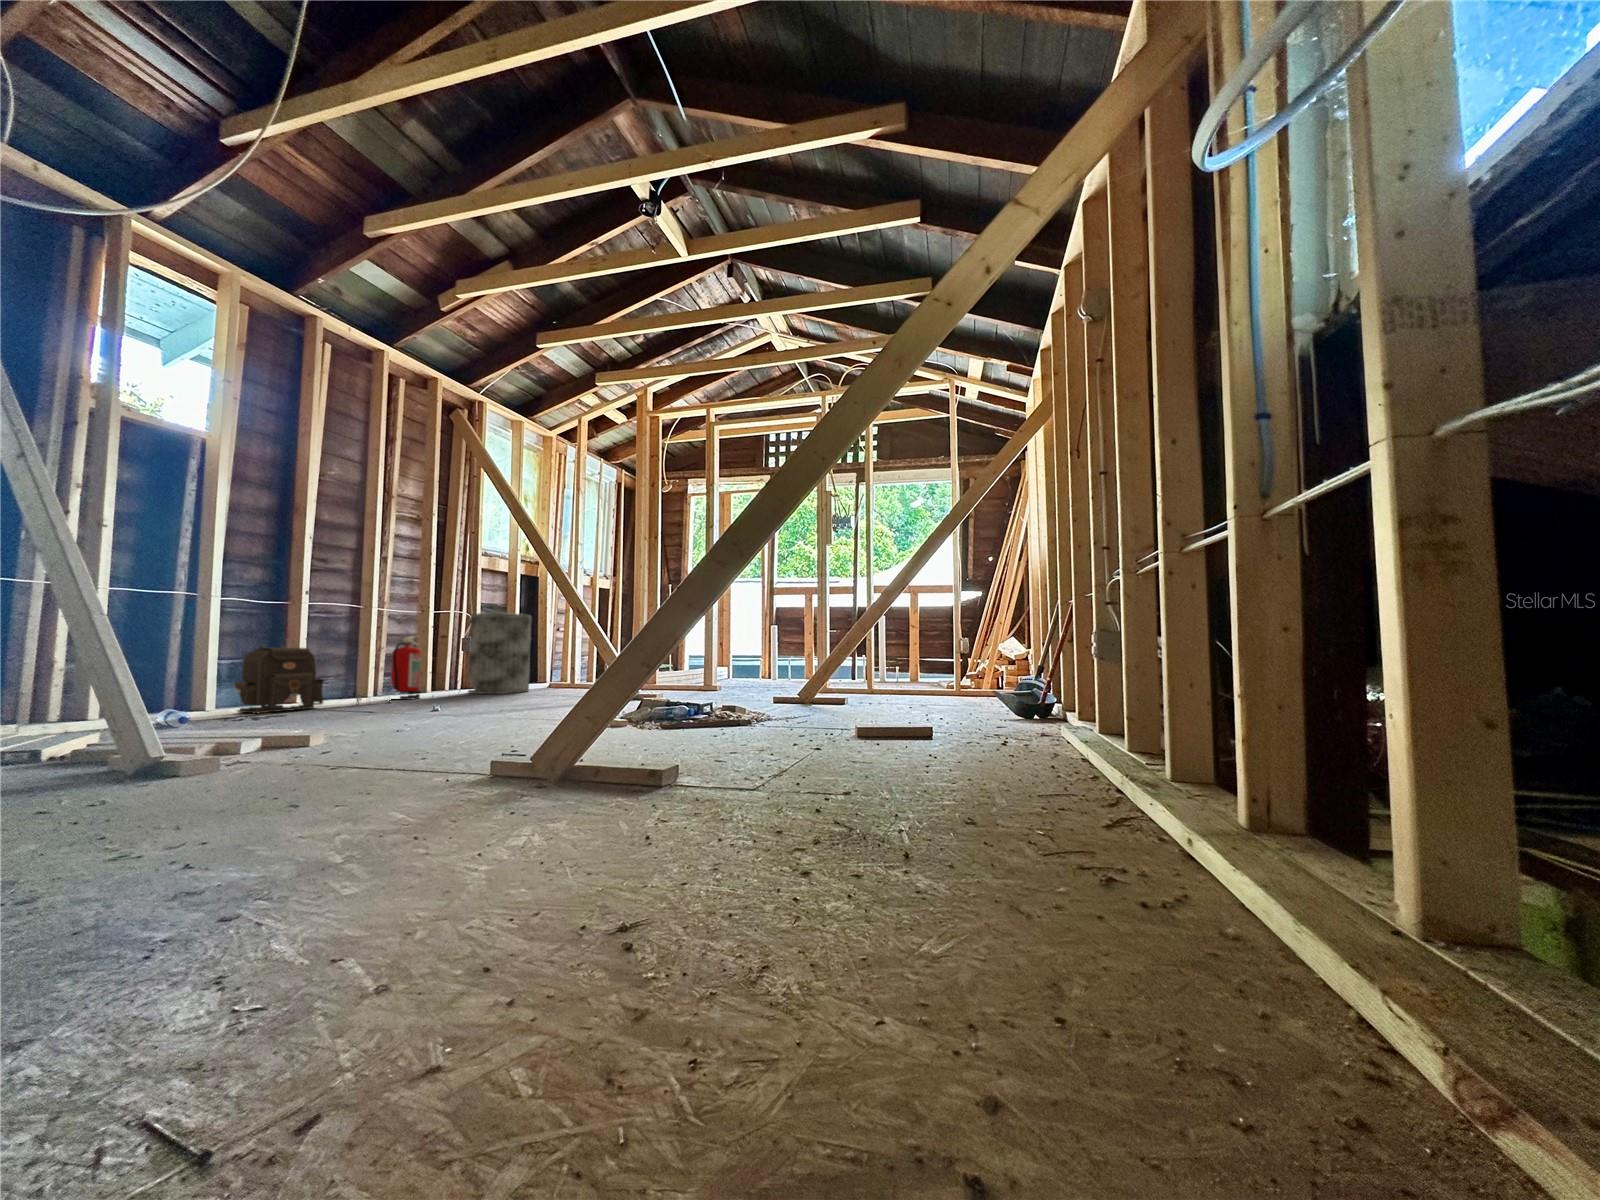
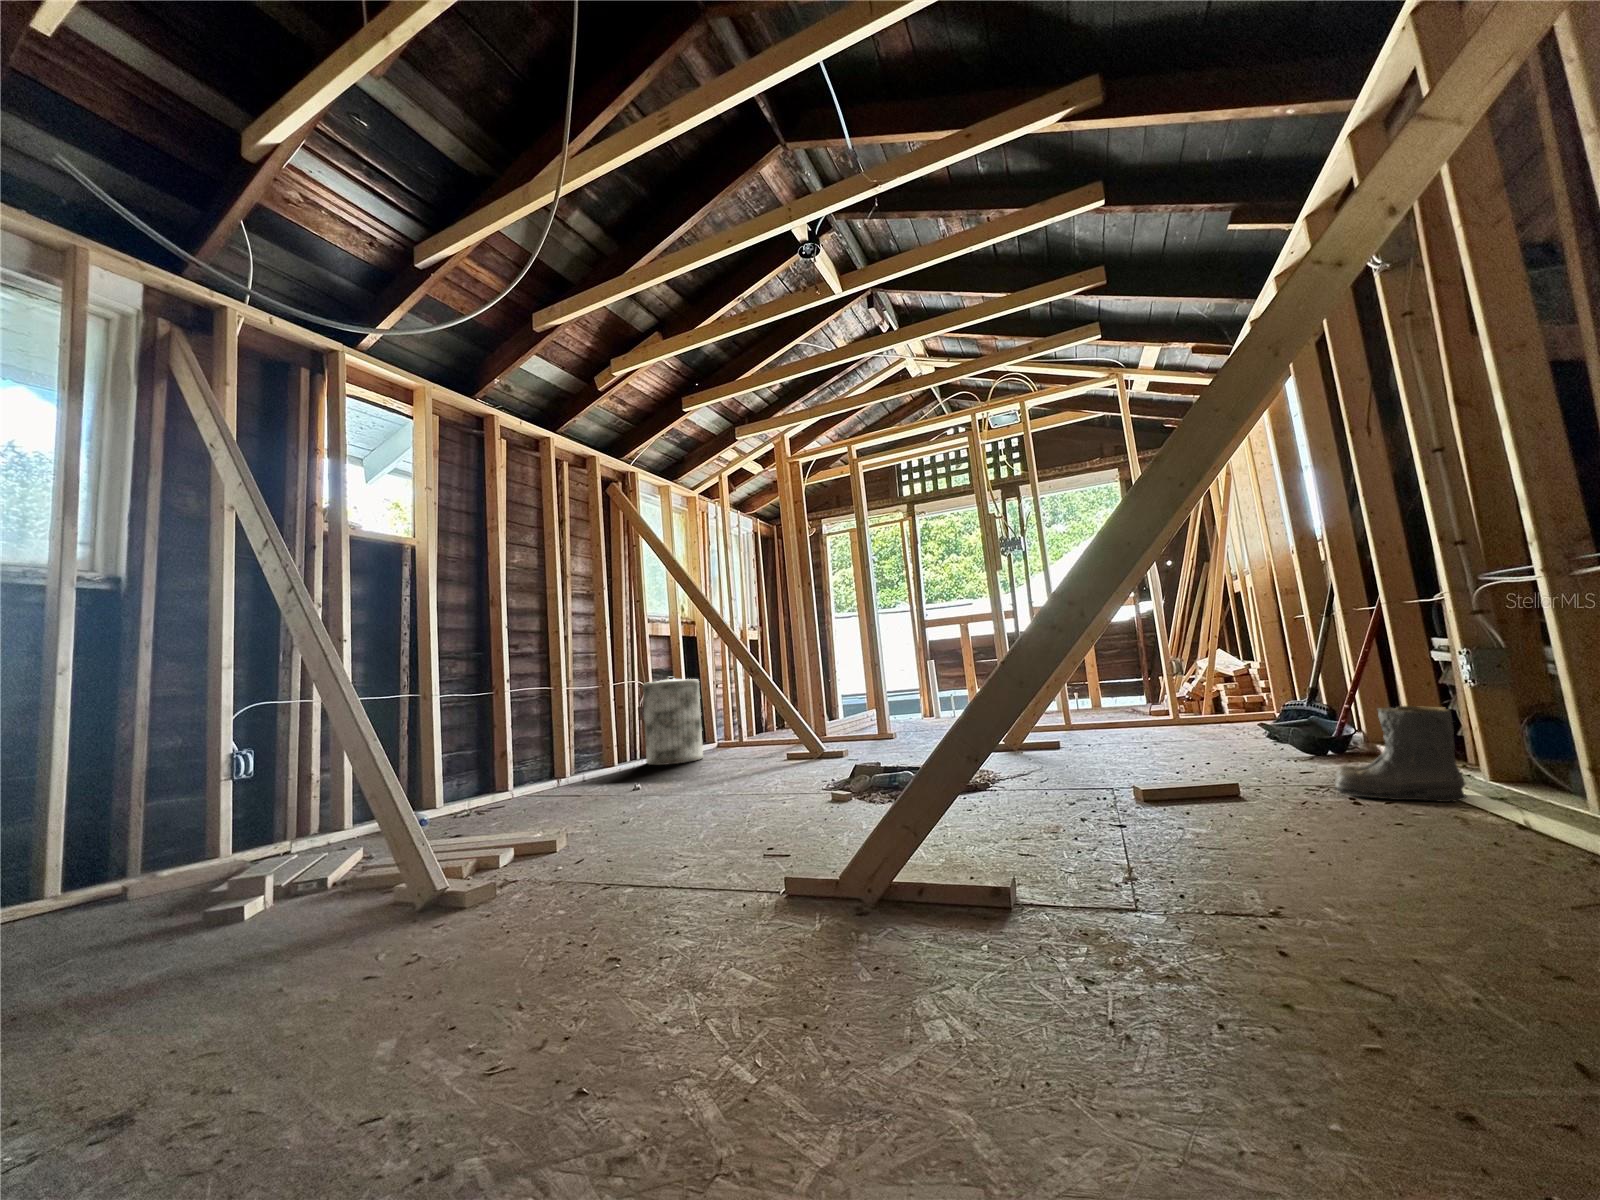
fire extinguisher: present [391,636,421,700] -> none [579,711,607,779]
backpack: present [234,645,323,713] -> none [450,736,528,808]
boots: none [993,656,1071,726] -> present [1335,706,1467,802]

